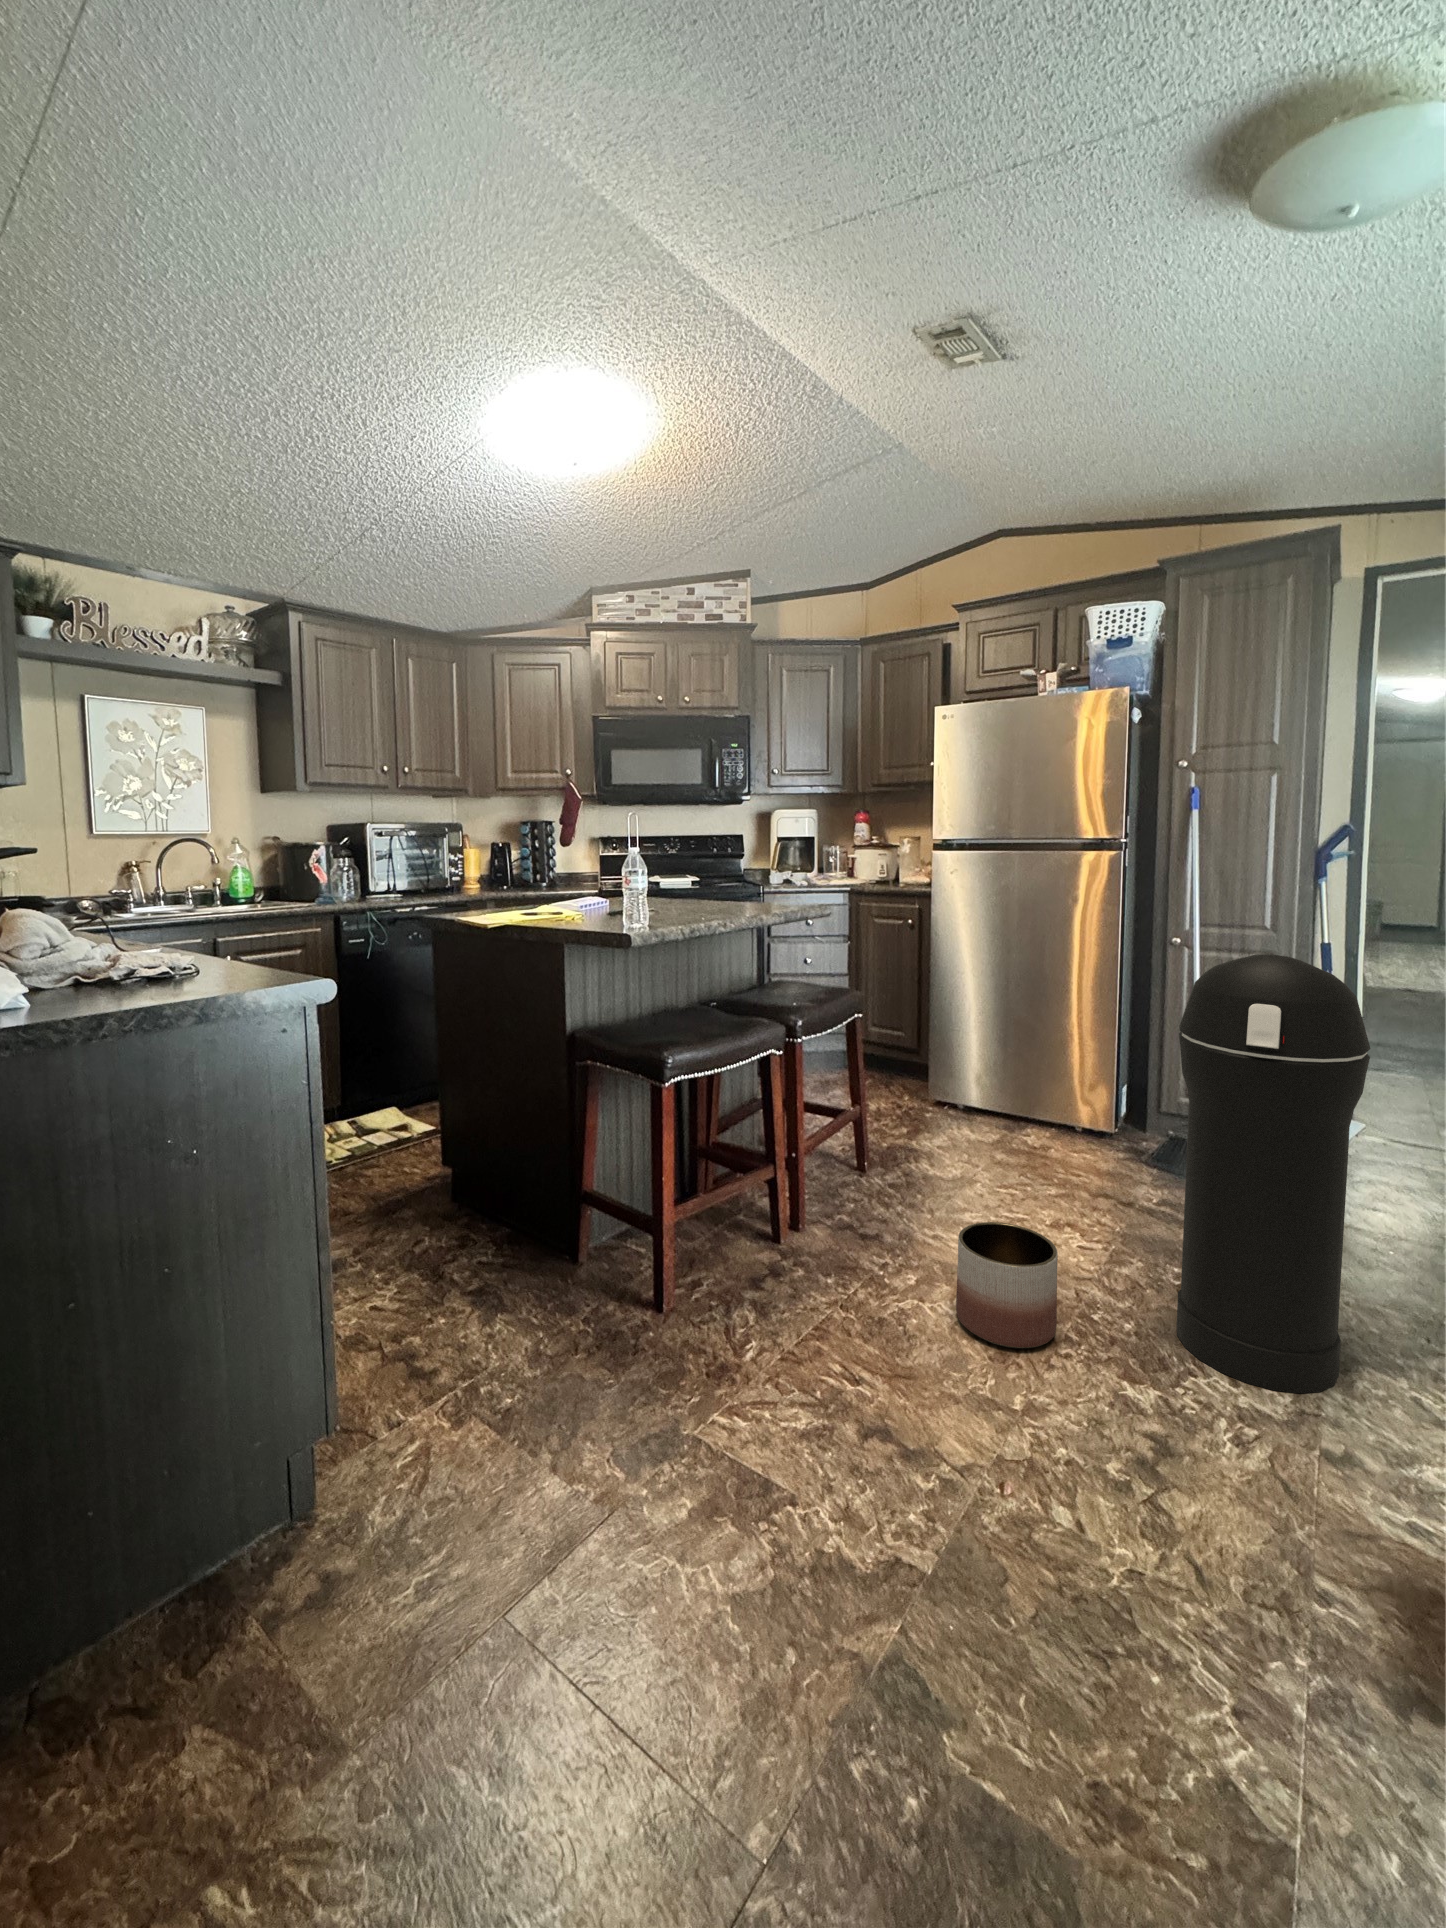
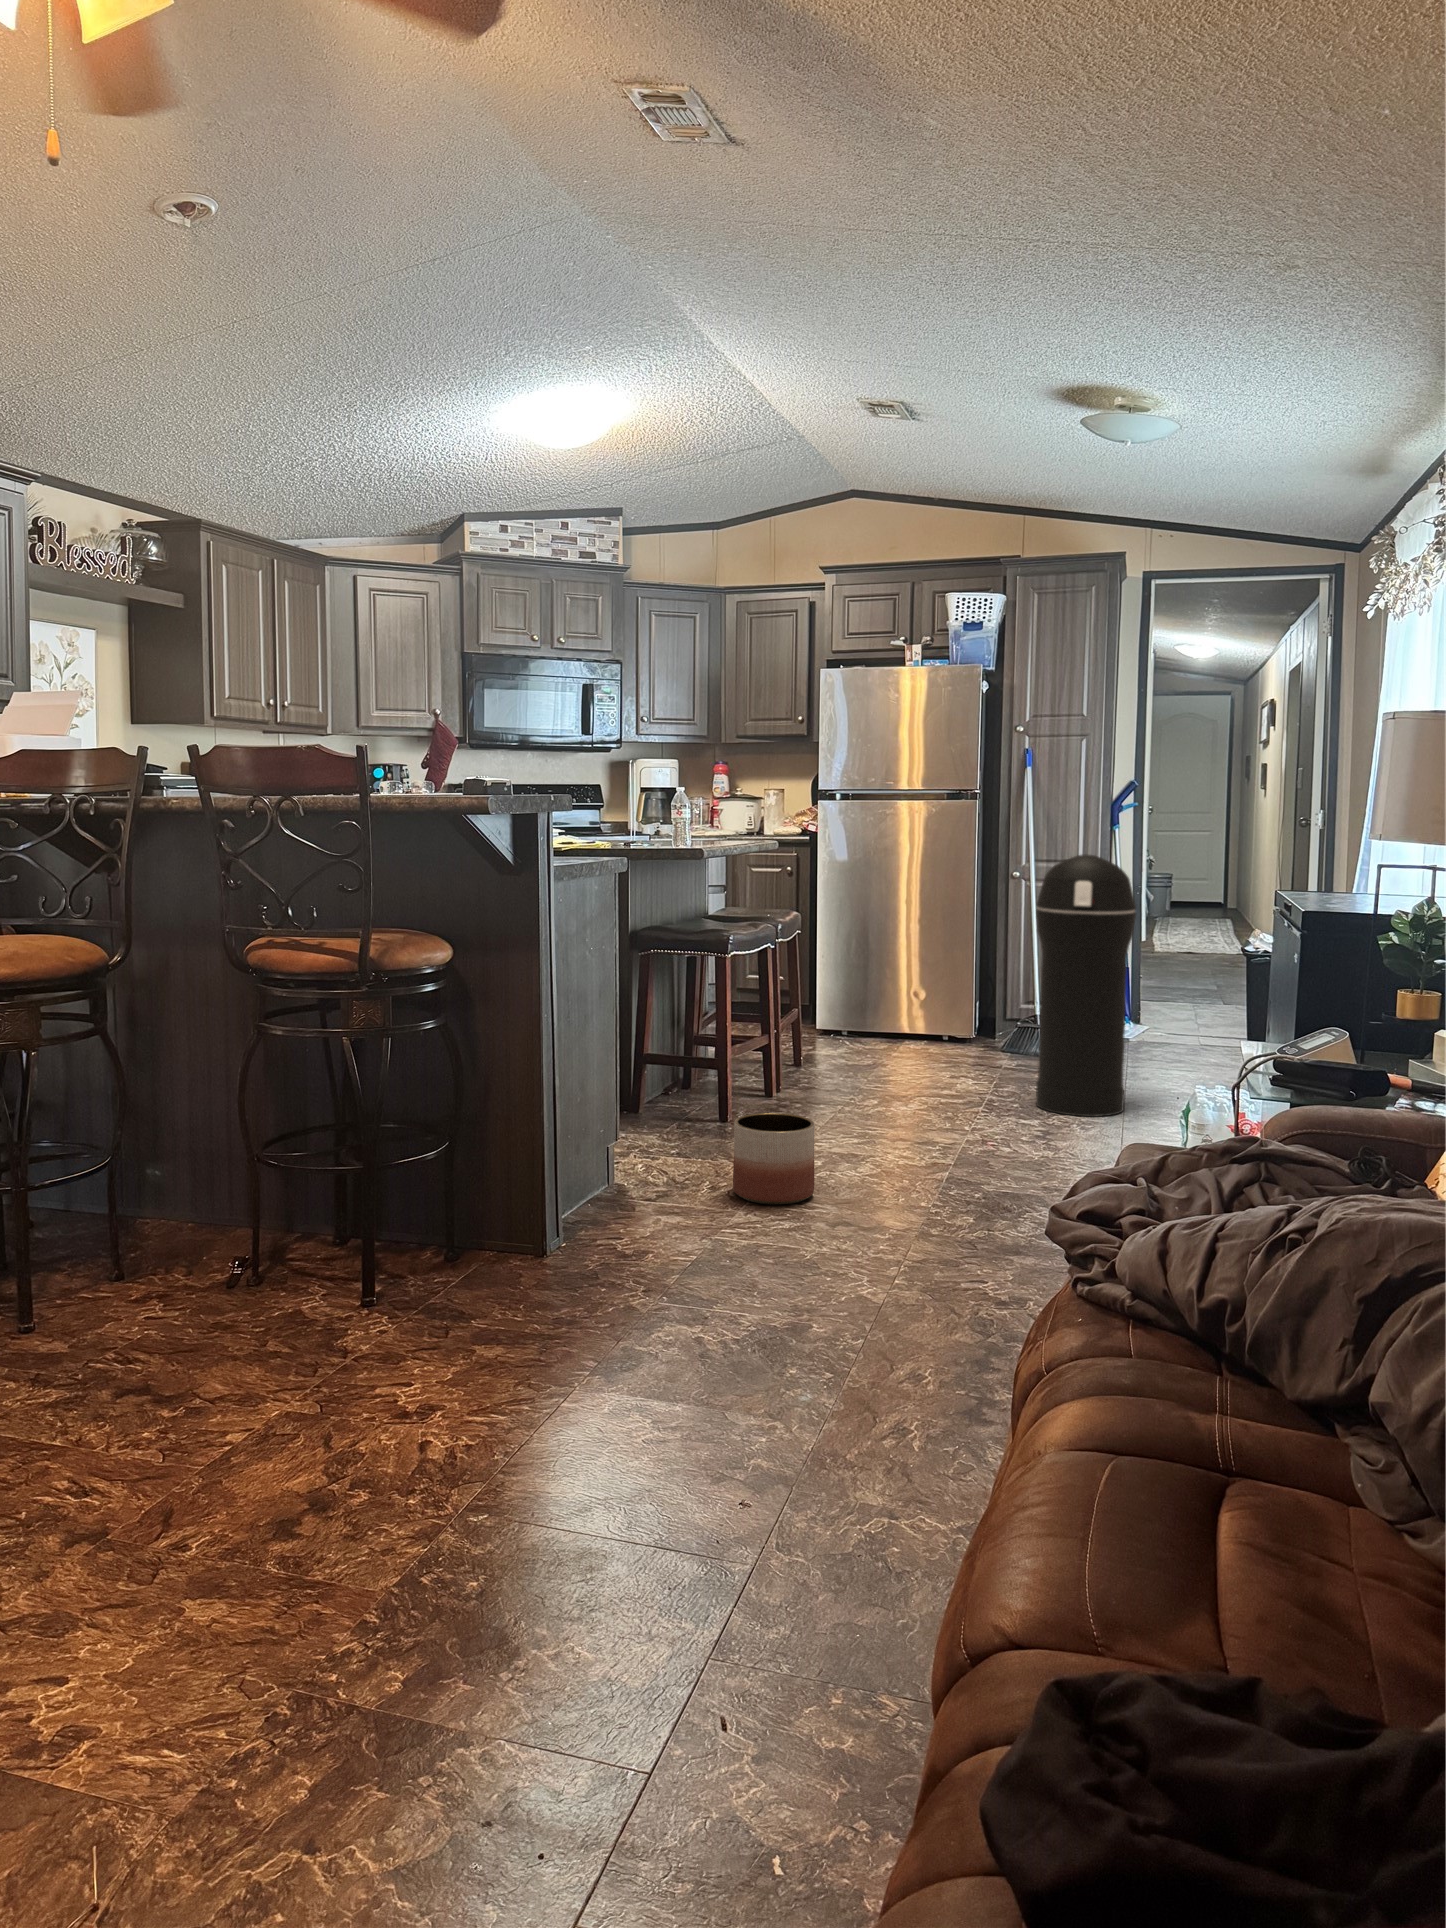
planter: present [956,1222,1058,1348] -> present [733,1113,815,1204]

